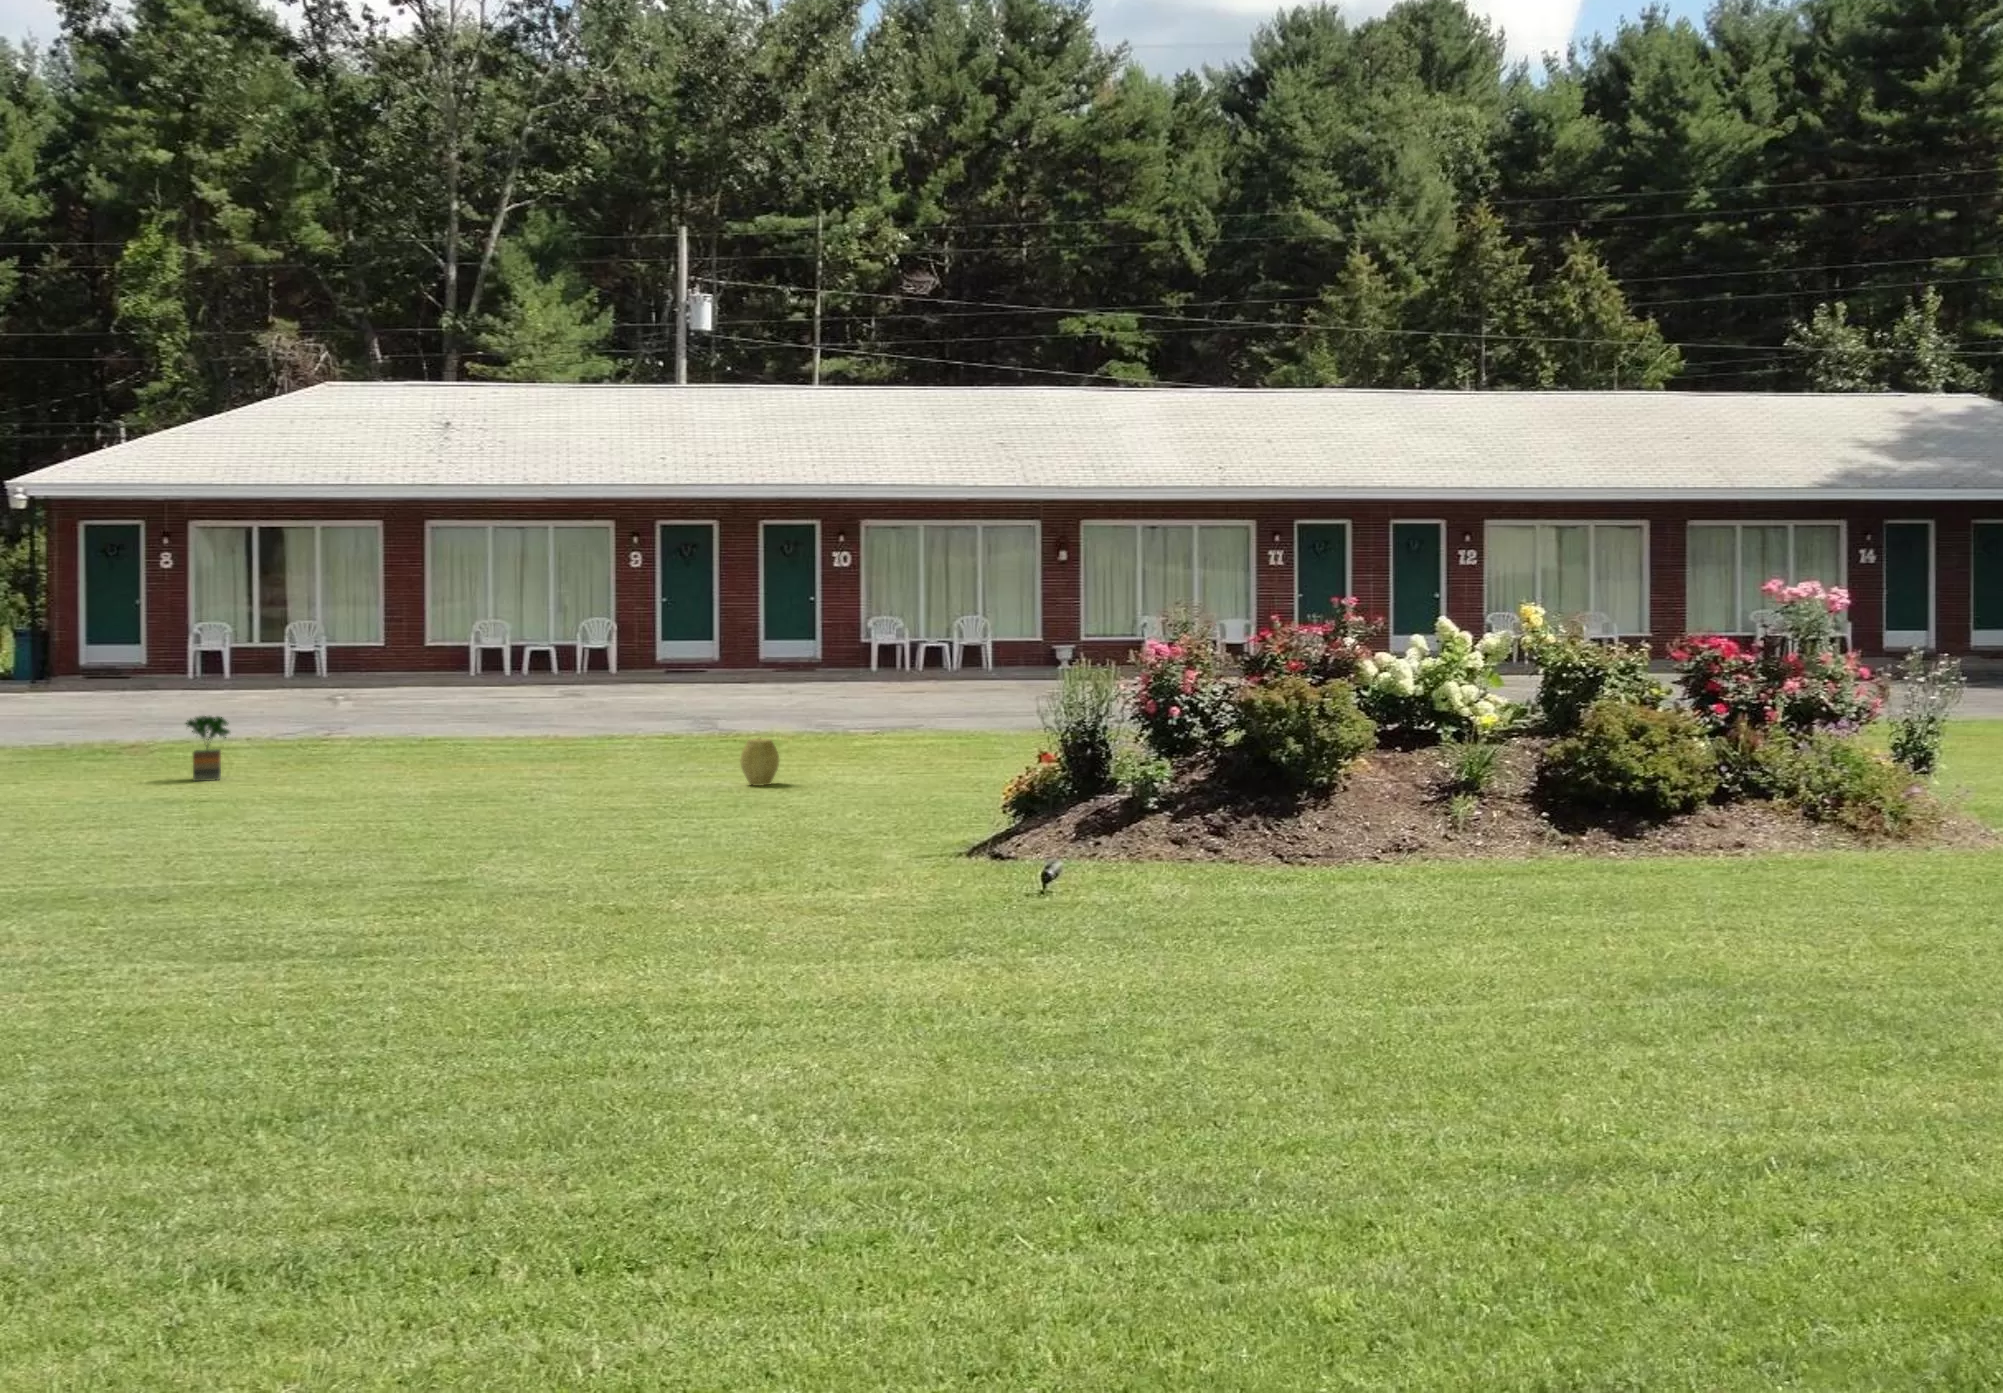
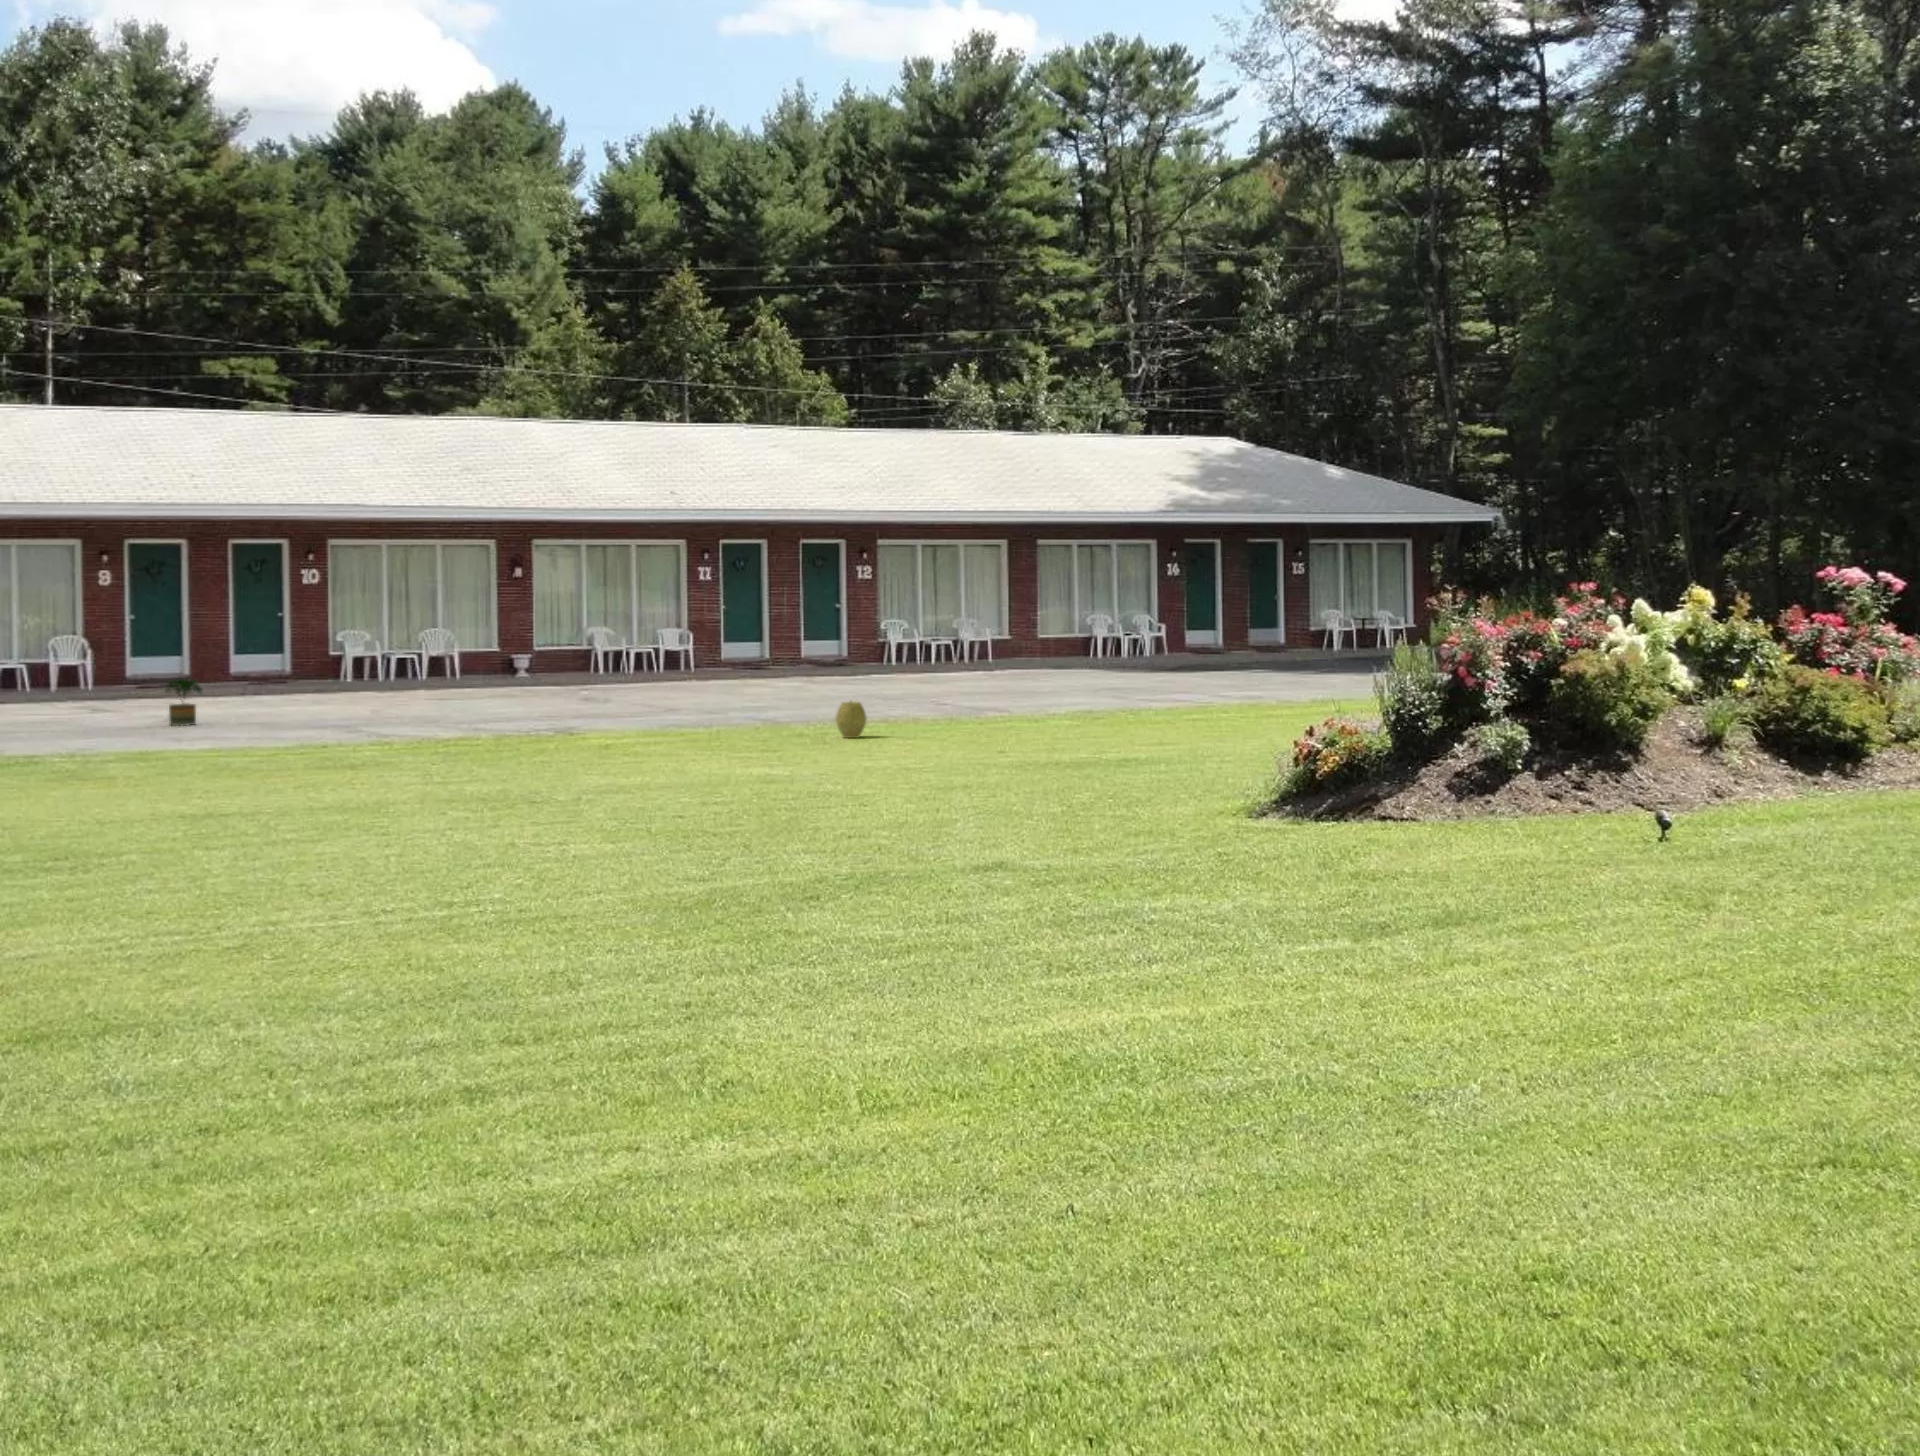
potted tree: present [186,716,230,781] -> present [166,679,202,726]

